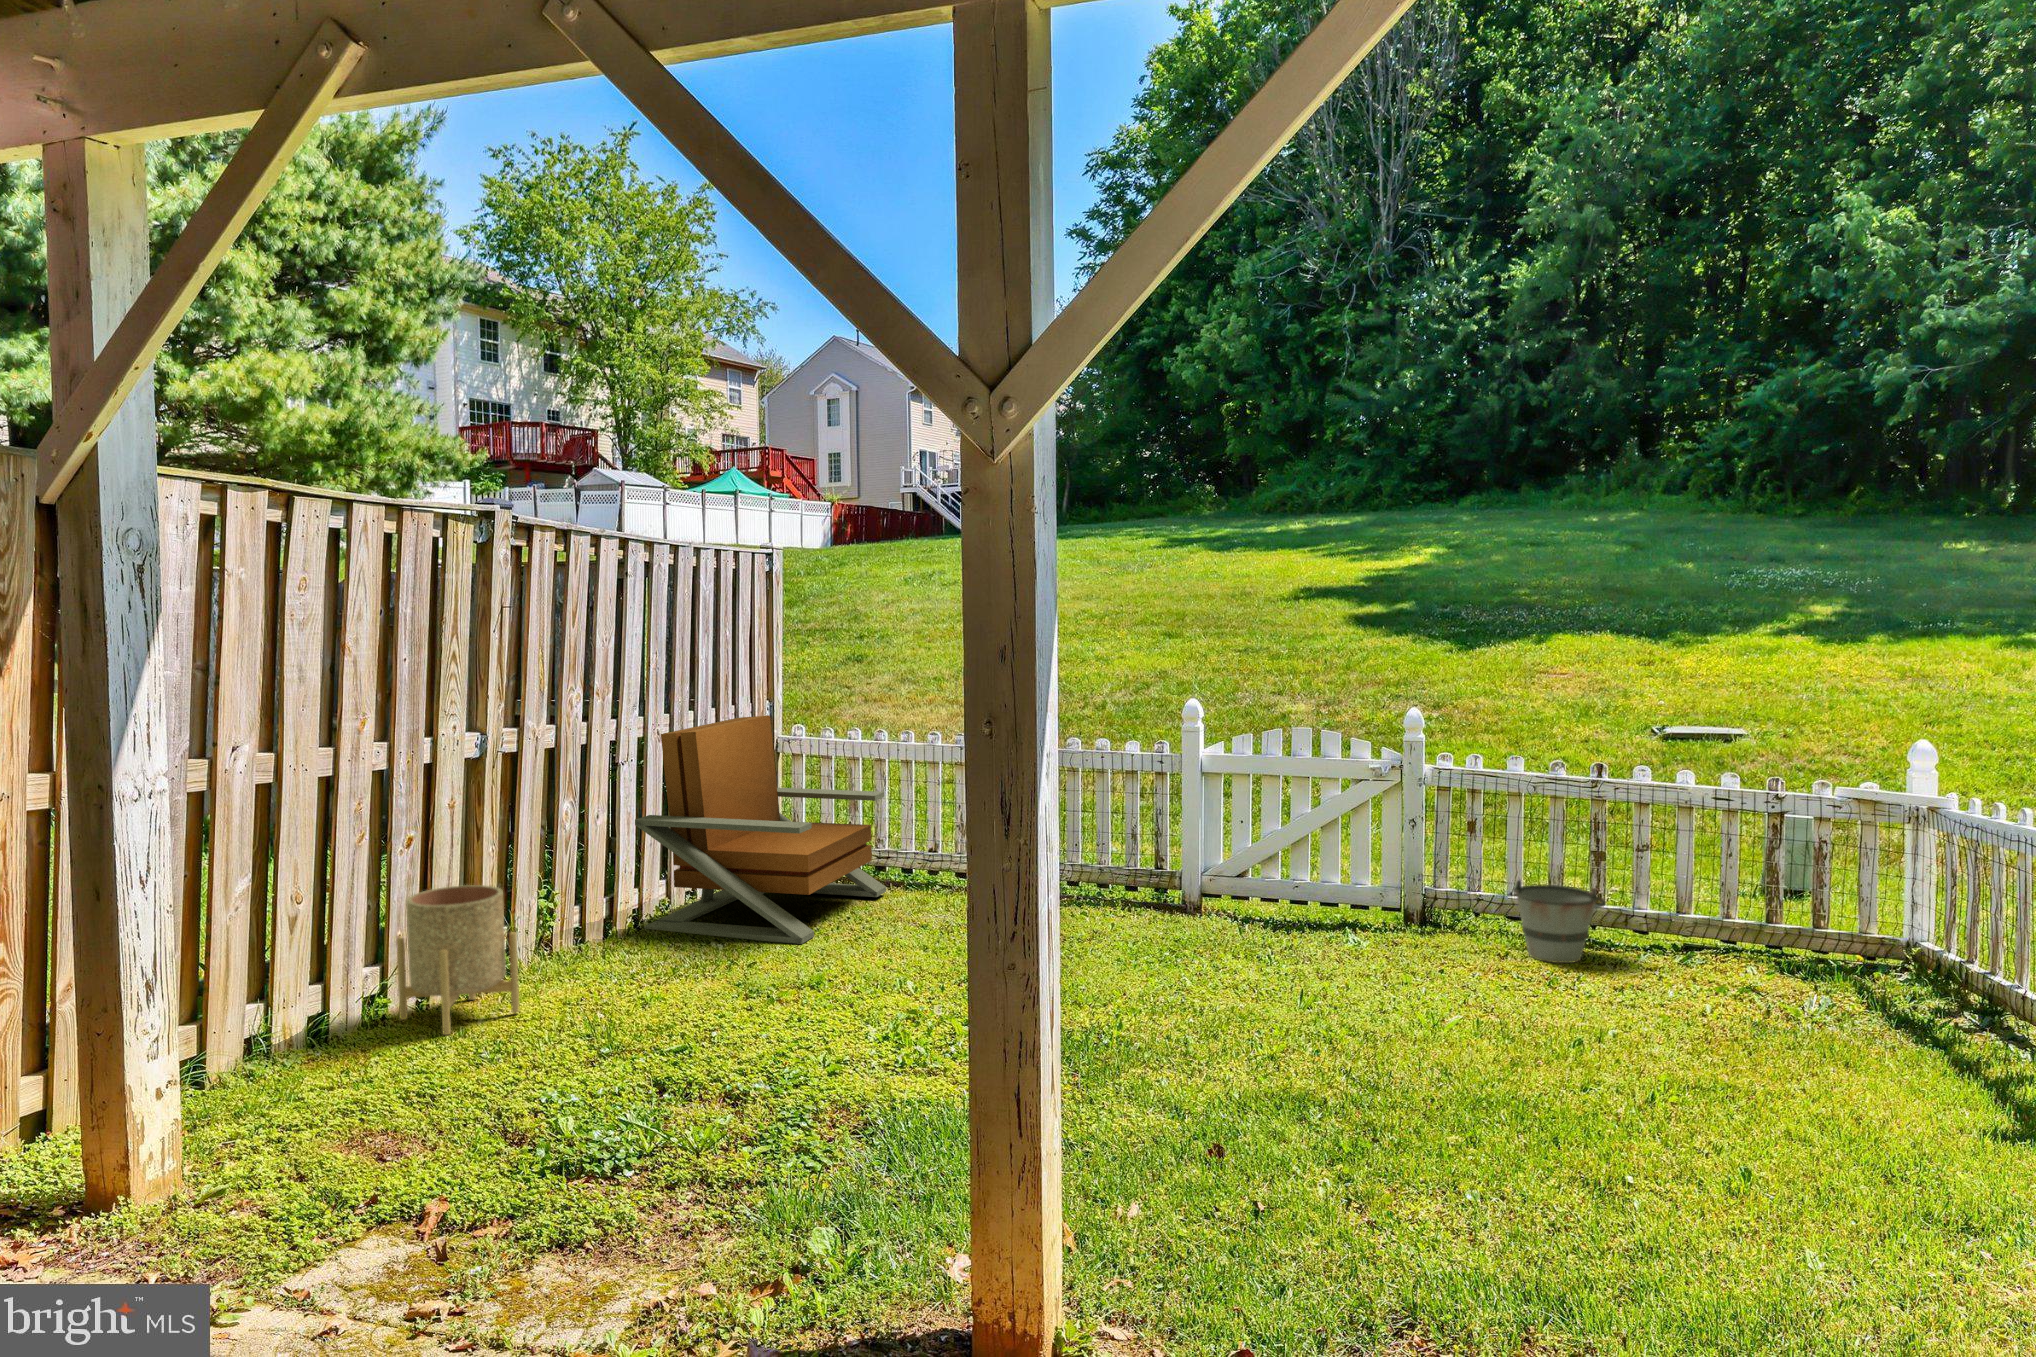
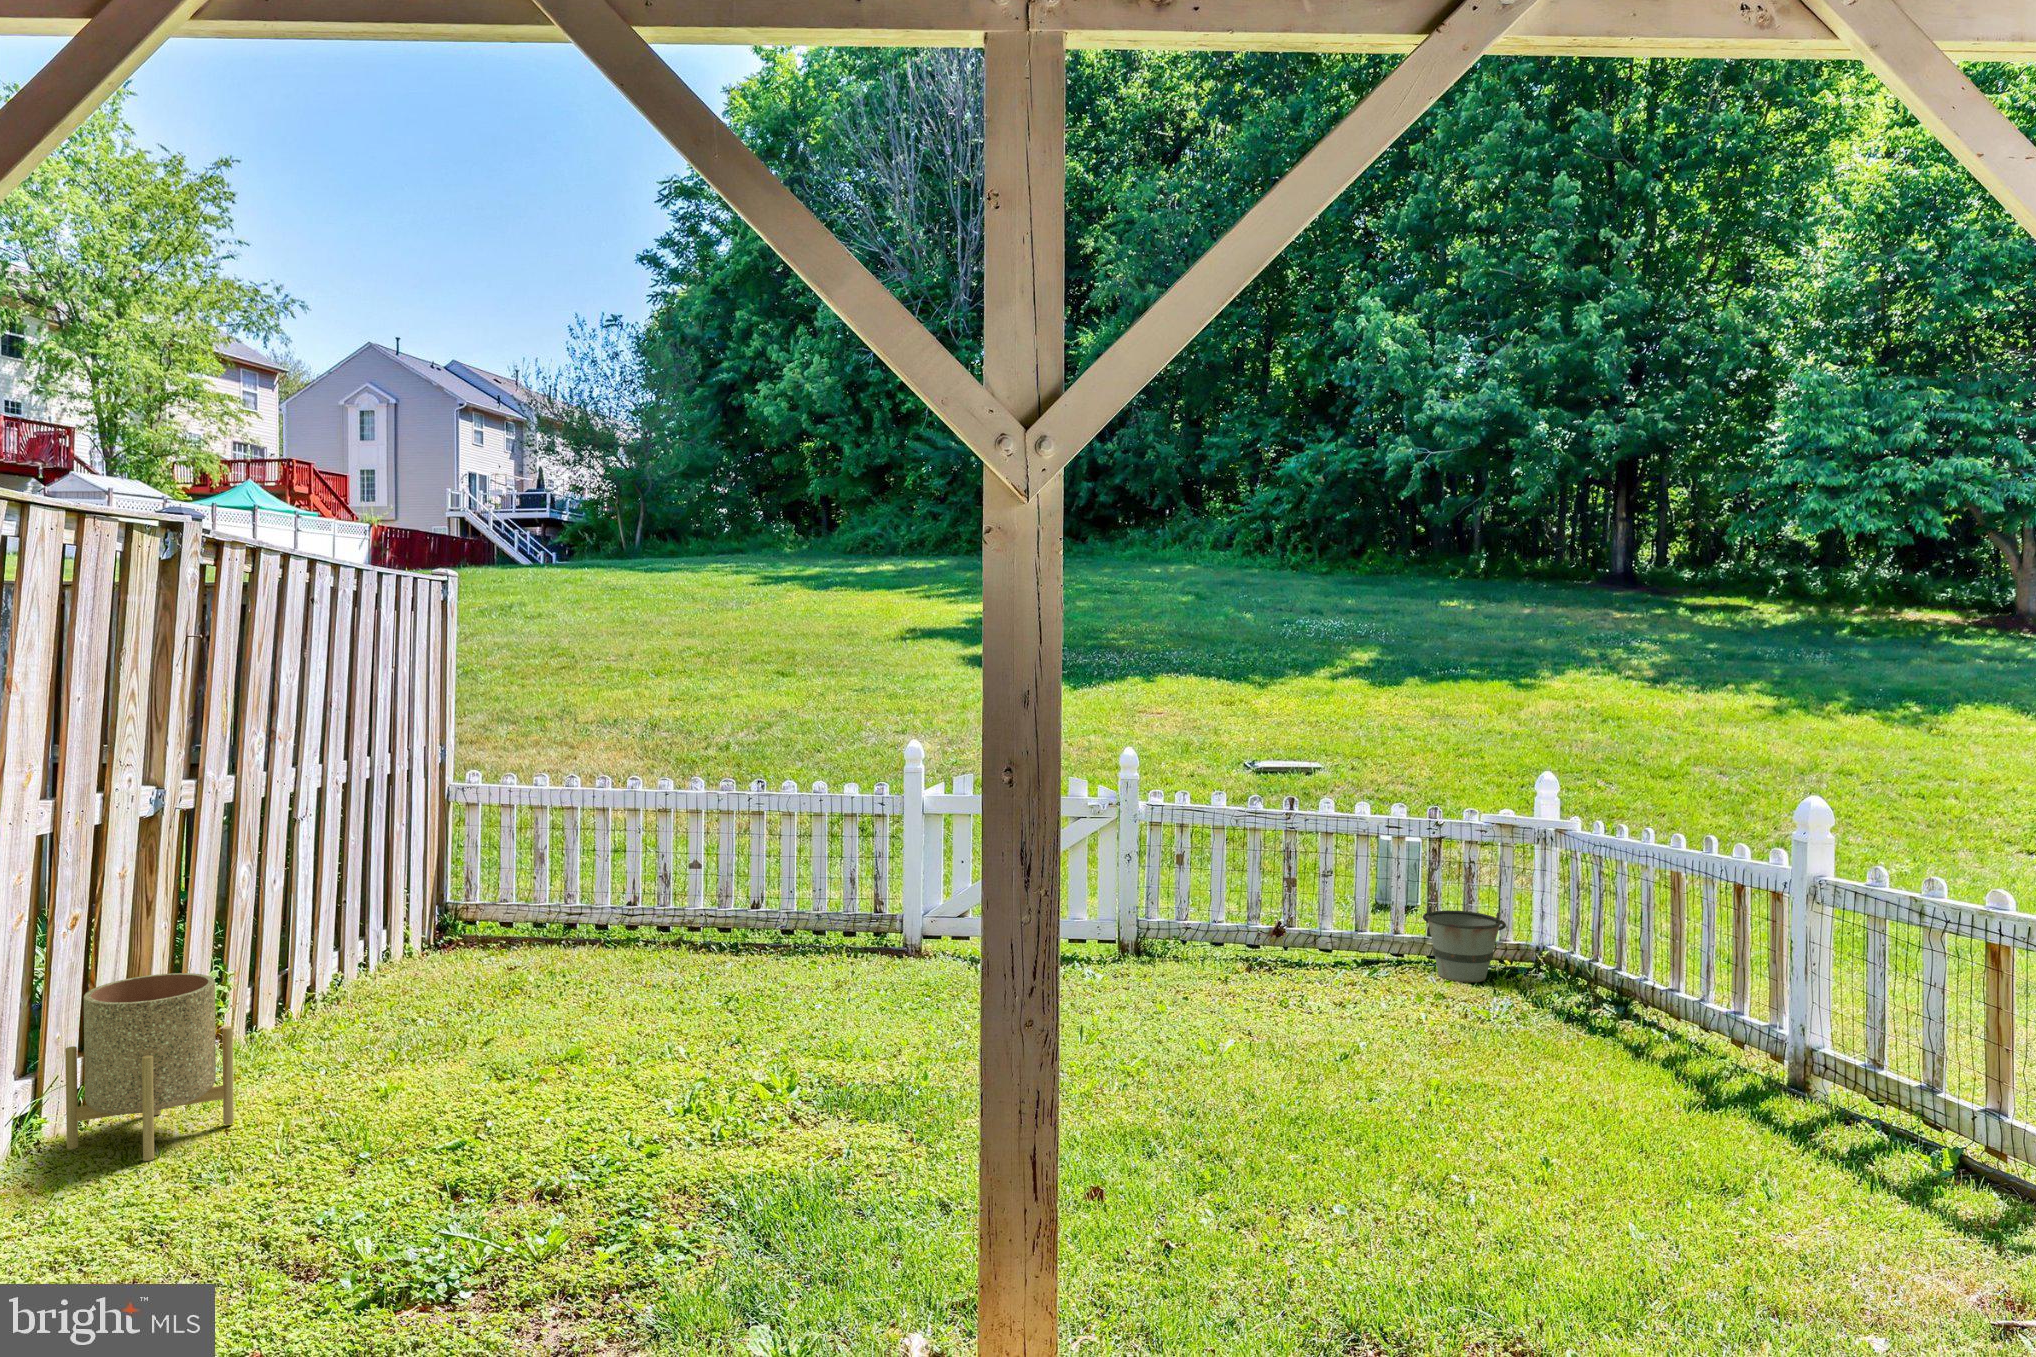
lounge chair: present [635,715,886,944] -> none [321,761,596,1015]
bucket: present [1513,880,1606,963] -> present [1423,906,1506,982]

